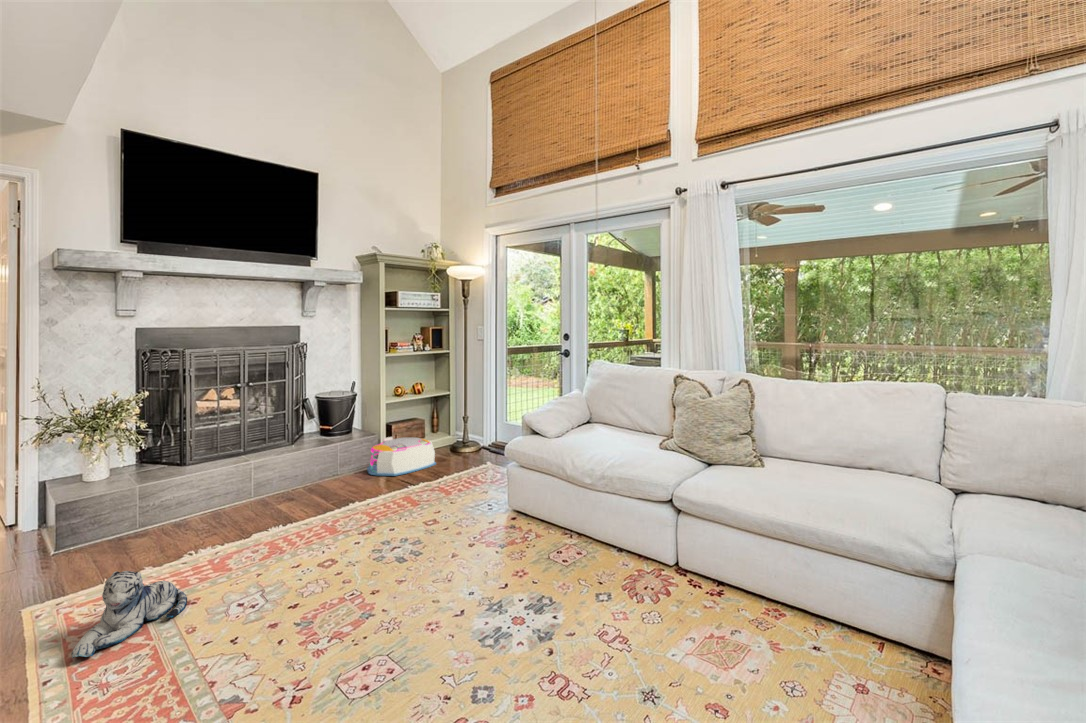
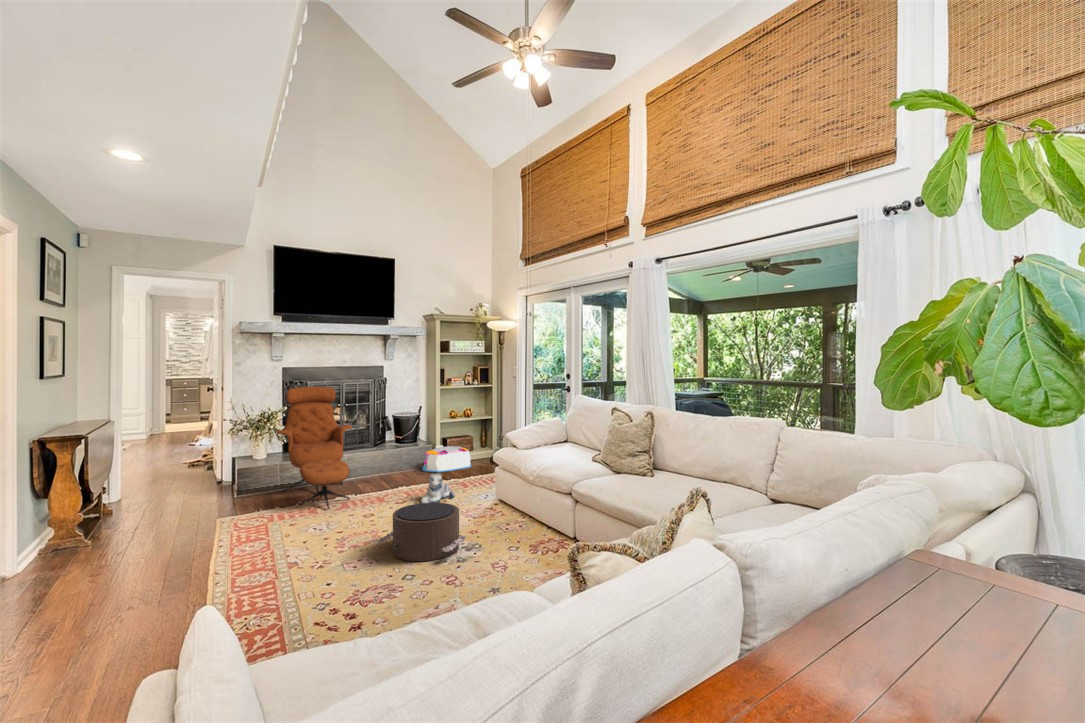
lounge chair: none [135,357,280,559] -> present [276,386,352,509]
pouf: none [387,541,536,659] -> present [377,502,467,561]
plush toy: present [72,571,187,658] -> present [421,474,455,503]

